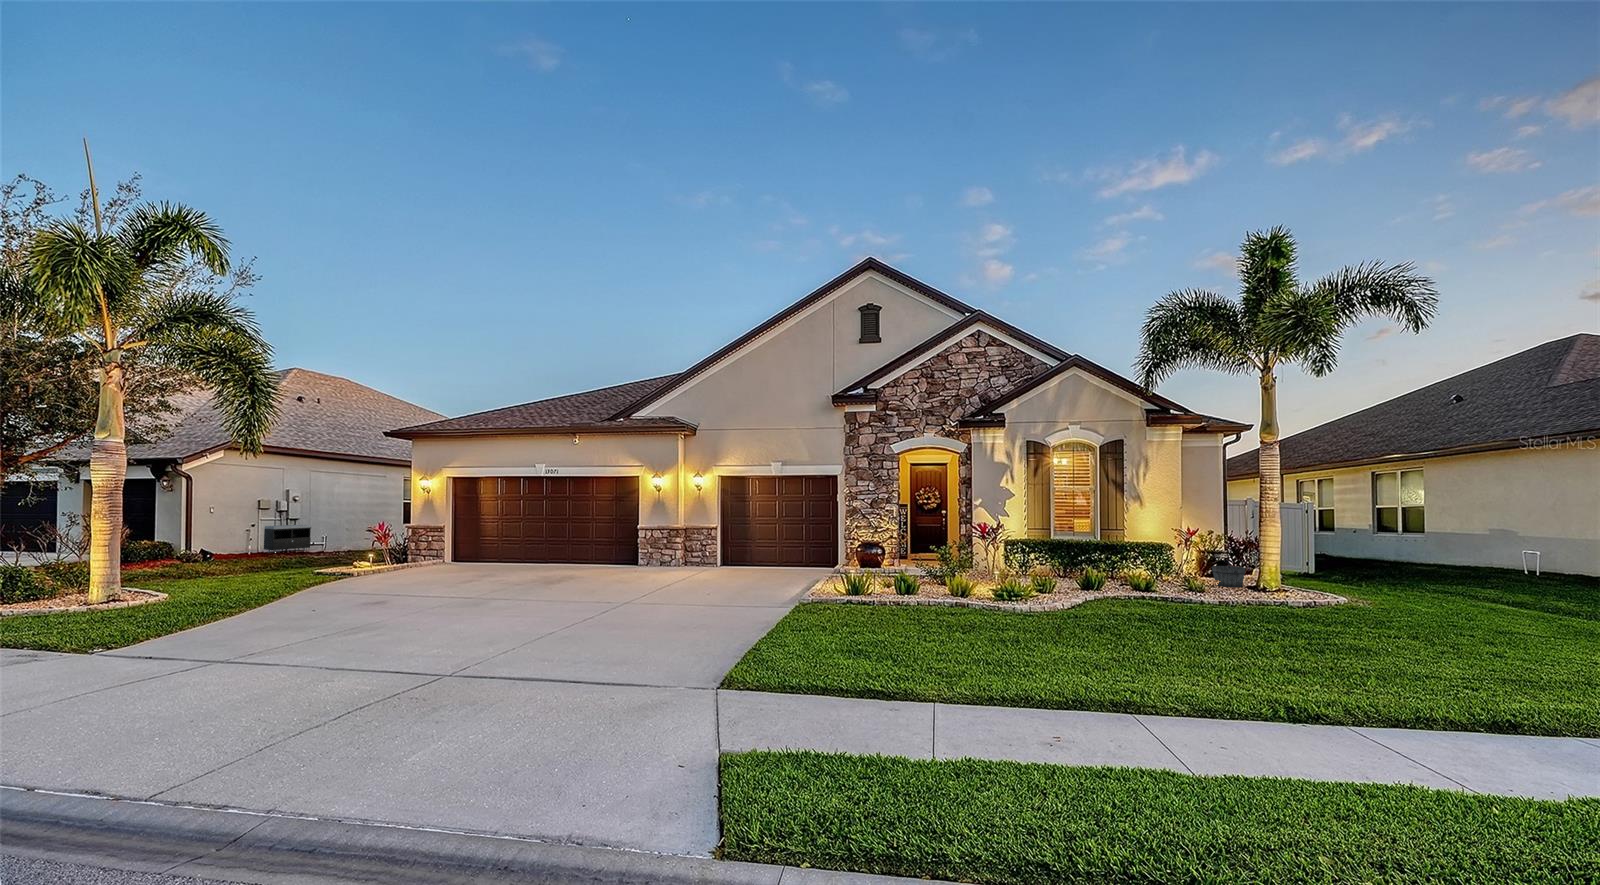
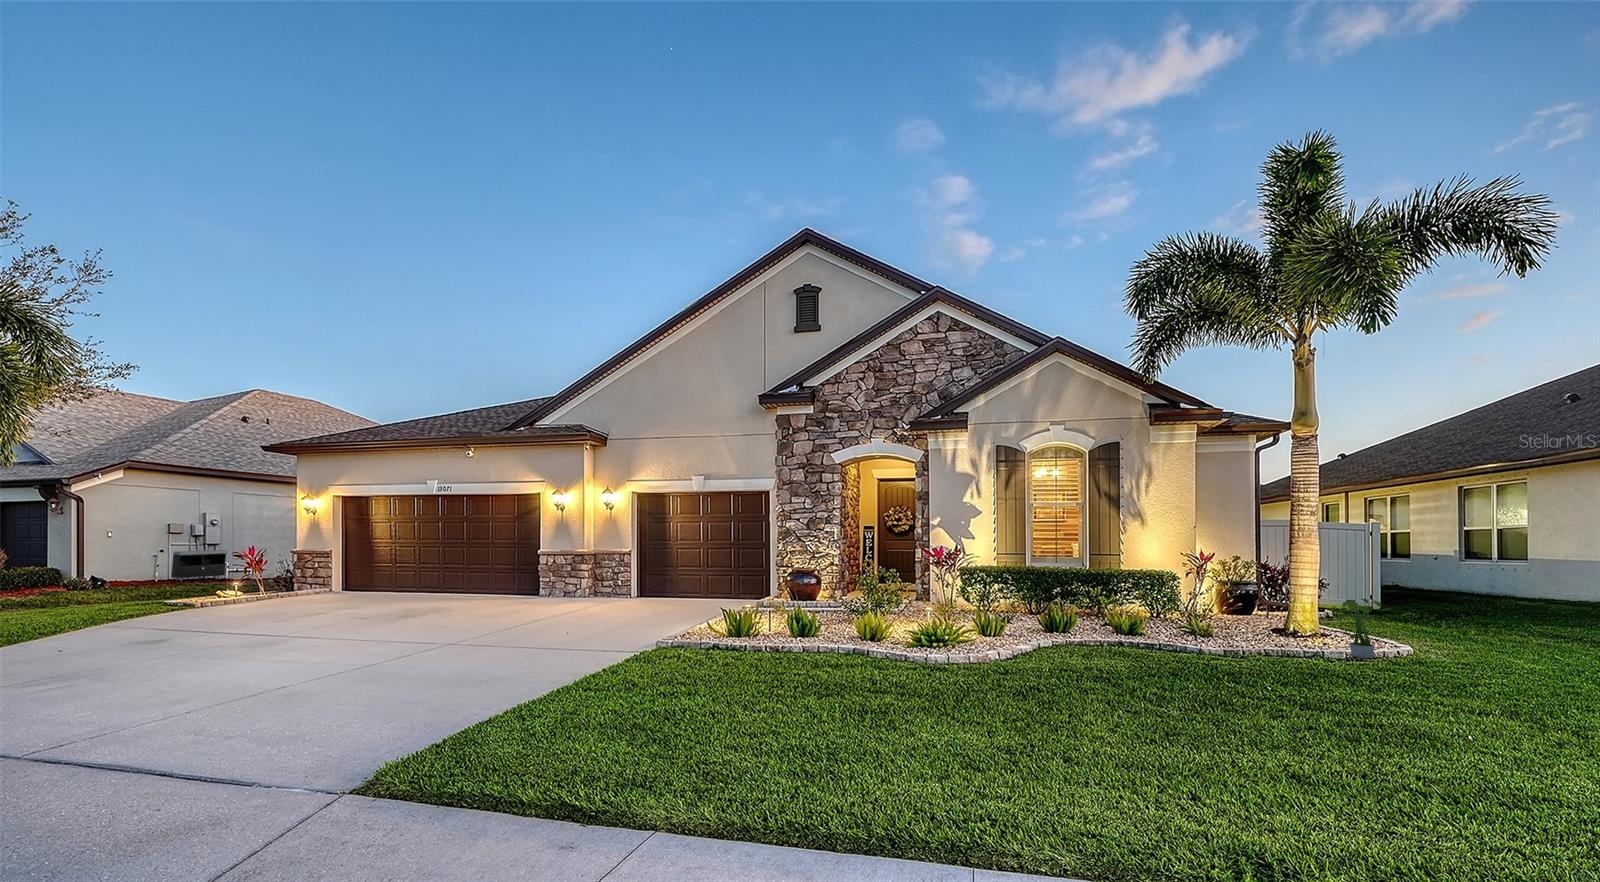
potted plant: none [1280,557,1310,597] -> present [1338,599,1384,658]
wooden bucket: present [1212,562,1245,587] -> none [1239,601,1288,639]

